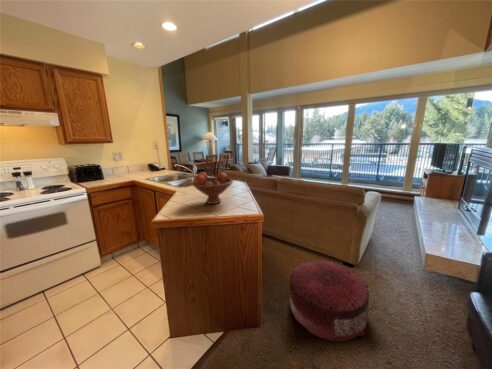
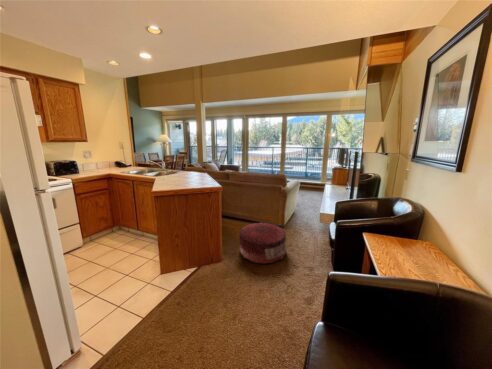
fruit bowl: present [192,172,233,204] -> none [172,163,201,184]

